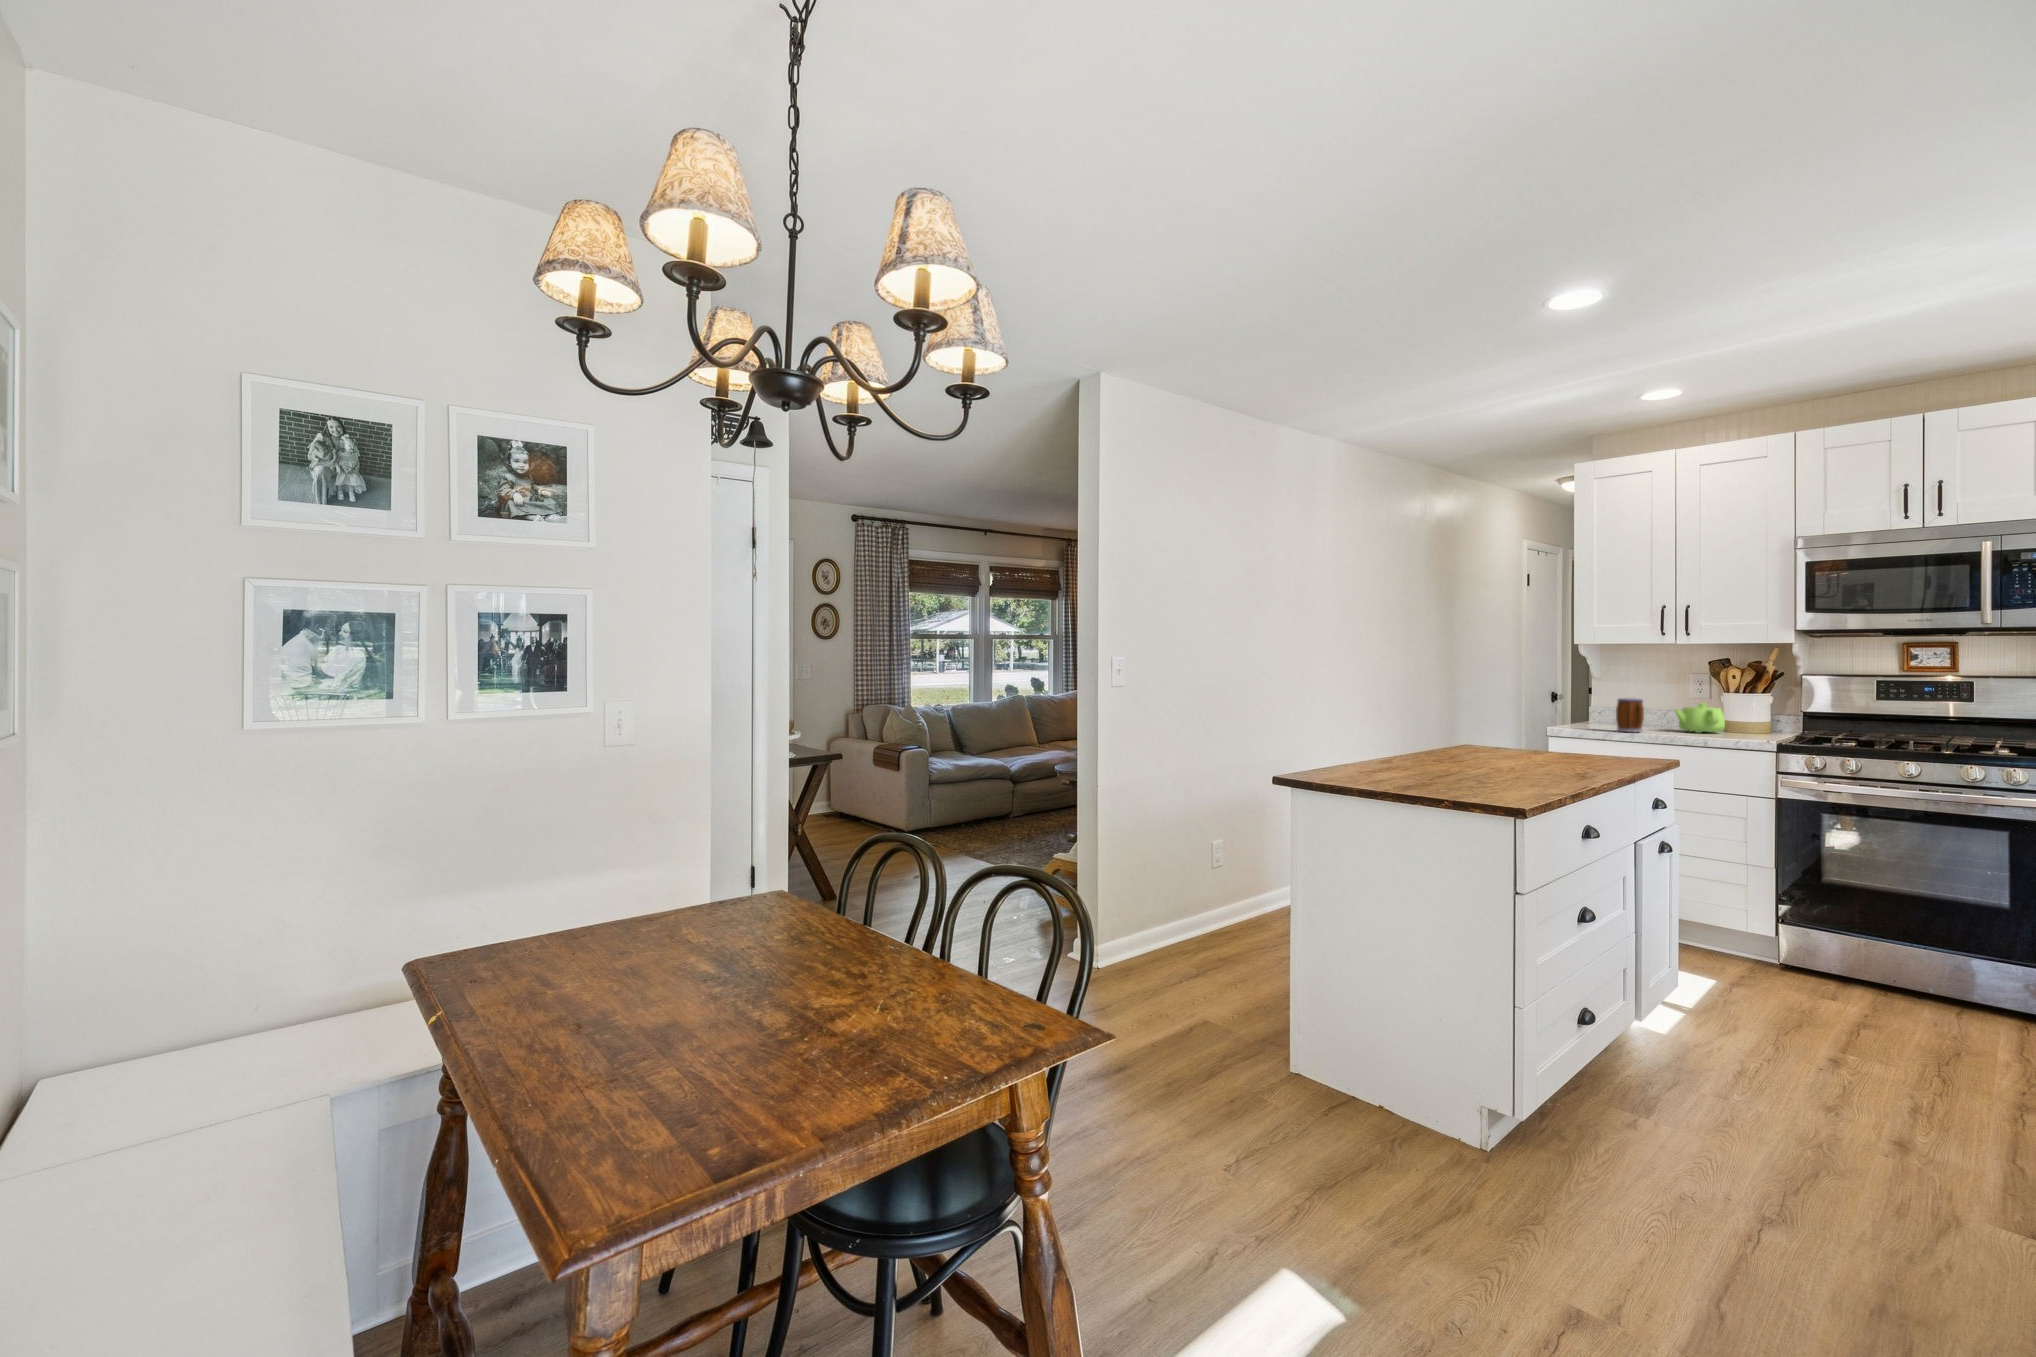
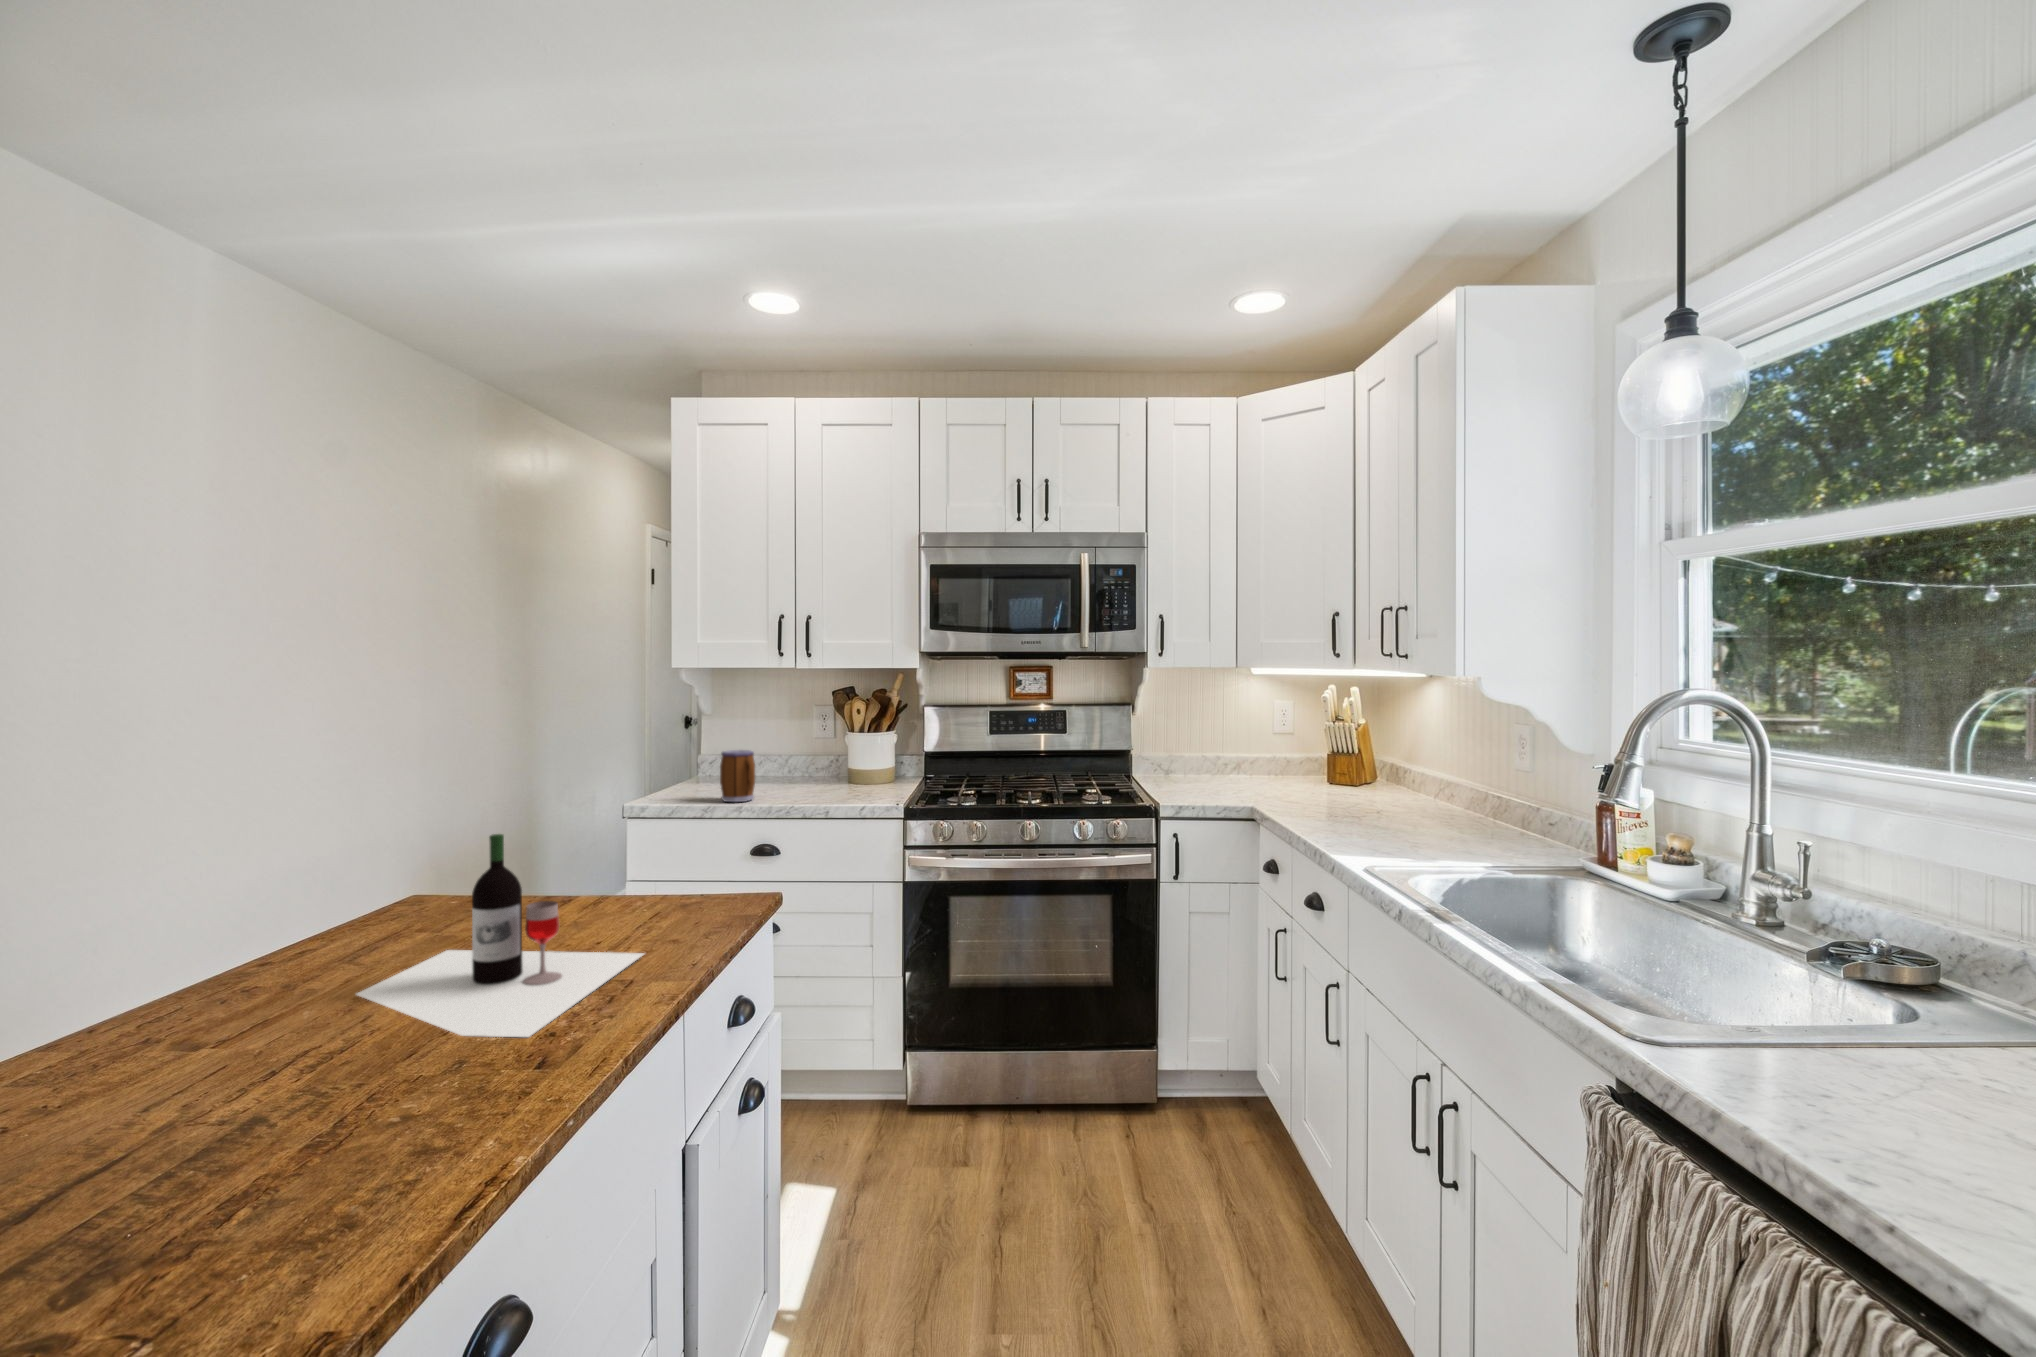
wine bottle: none [1464,703,1604,773] -> present [357,834,644,1037]
teapot: present [1675,703,1725,733] -> none [793,750,850,793]

